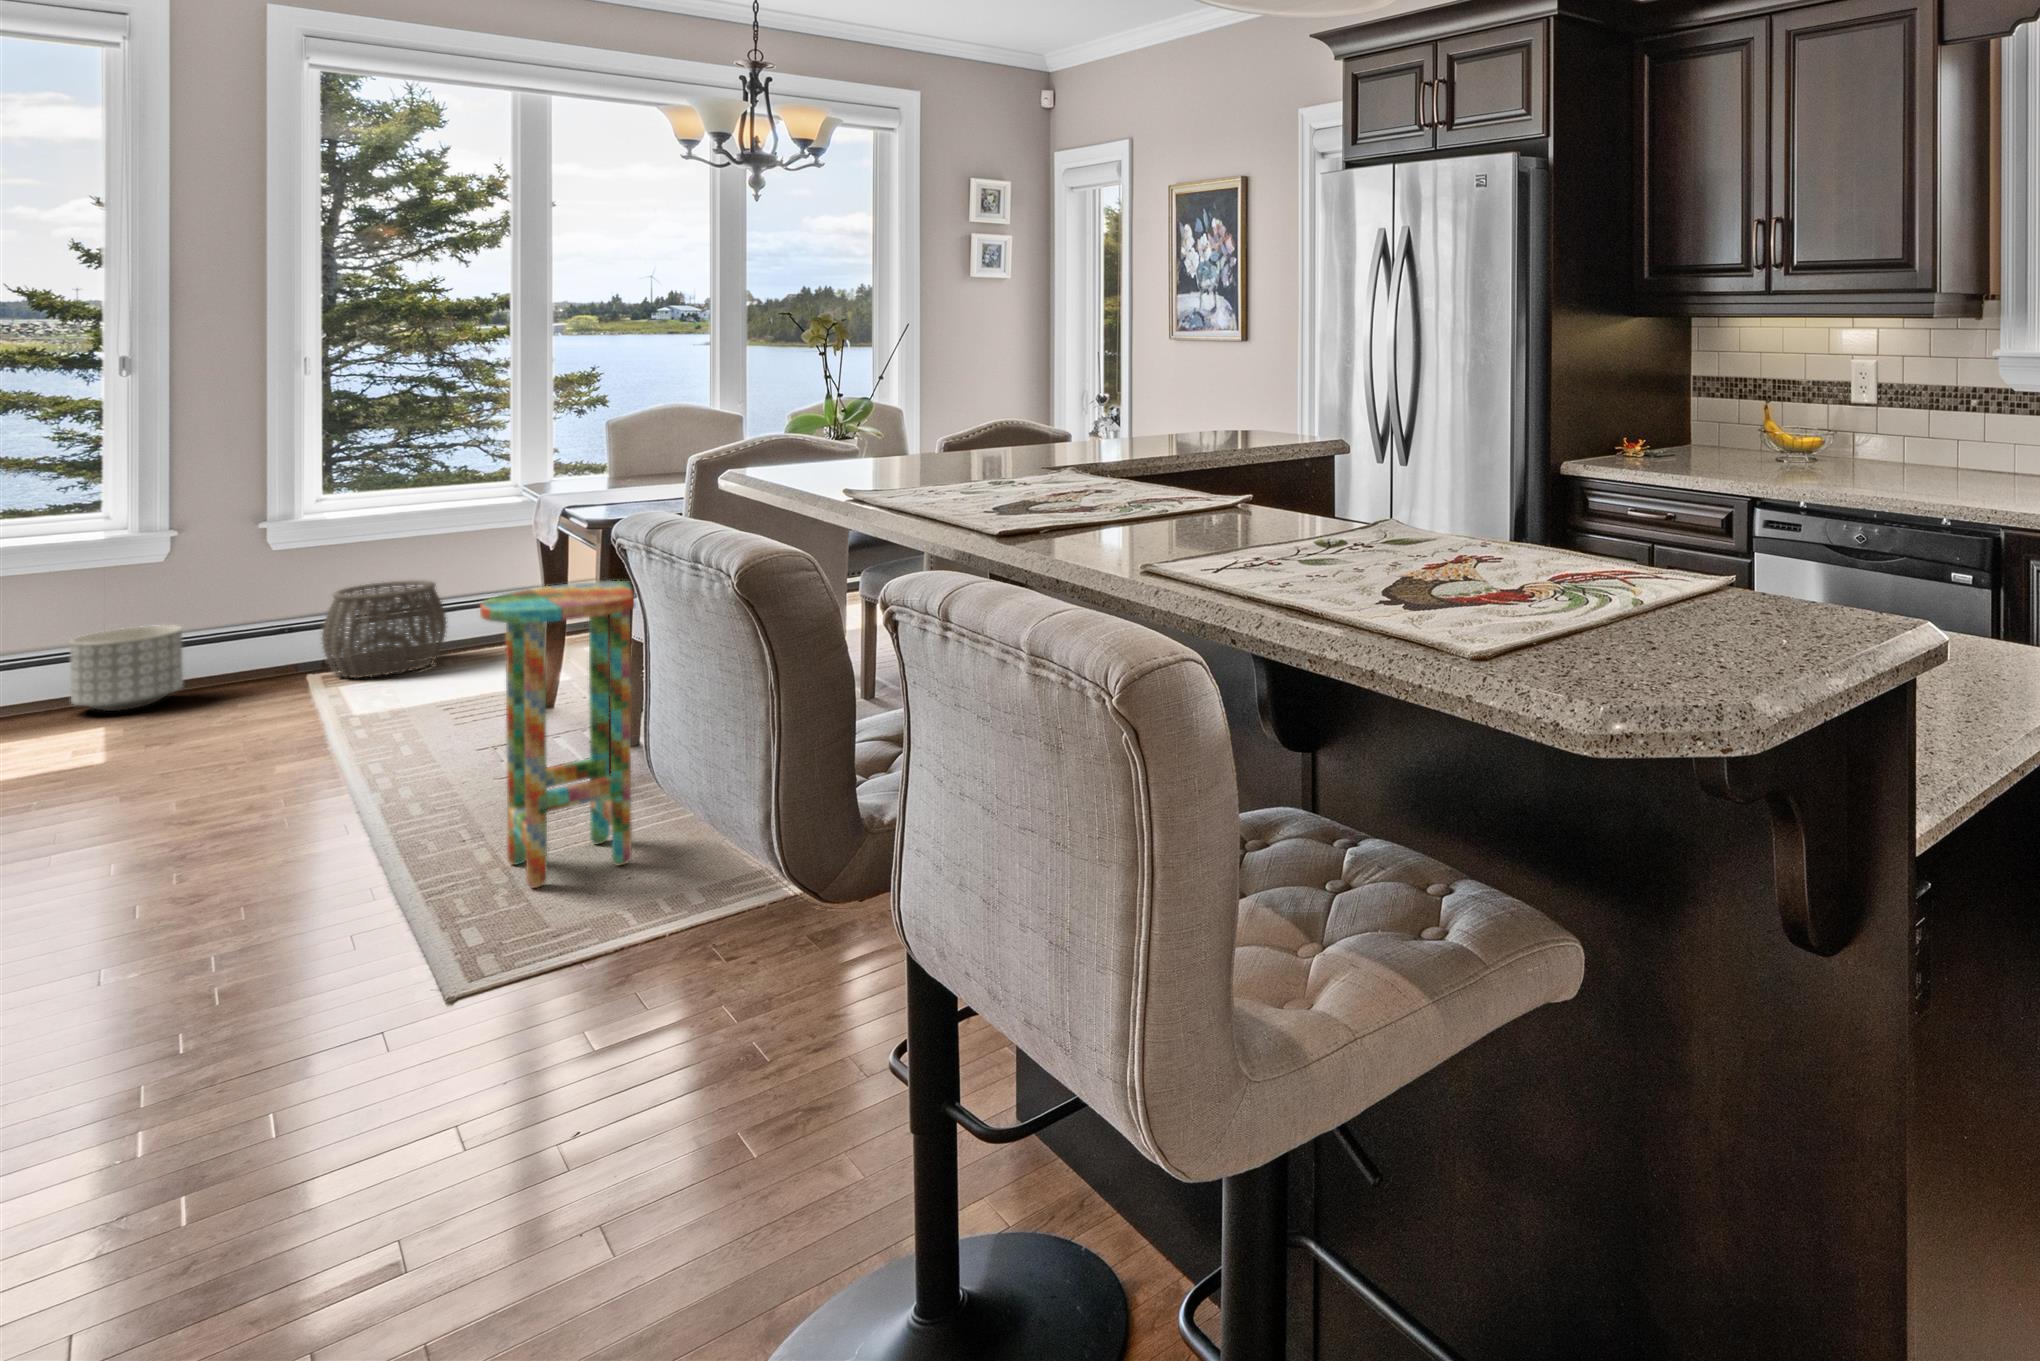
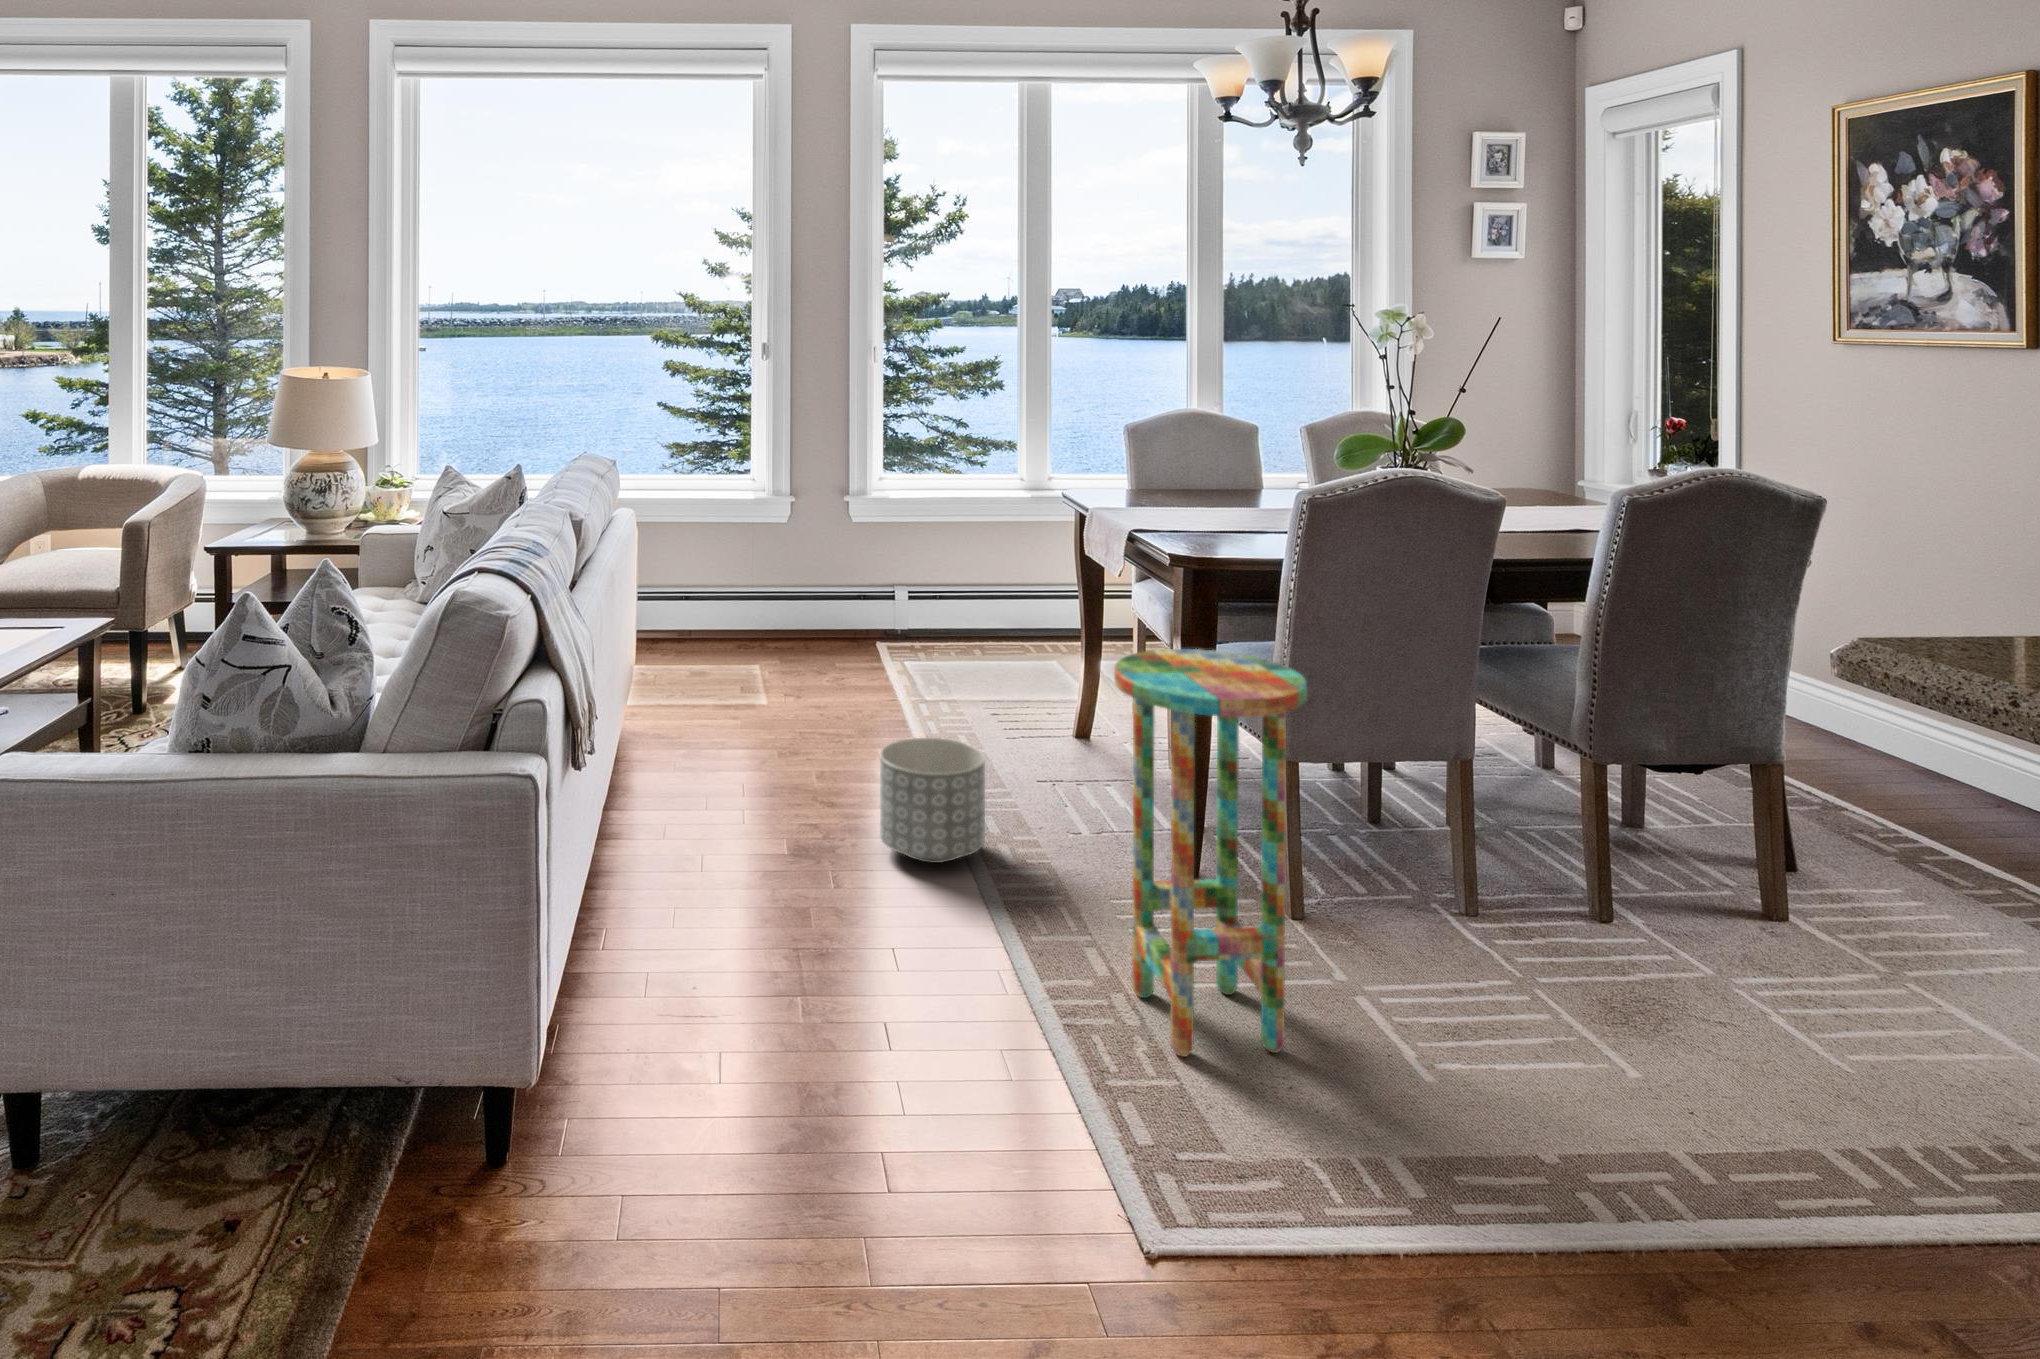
woven basket: present [322,580,447,678] -> none [886,564,979,658]
planter: present [70,625,183,711] -> present [880,738,985,863]

